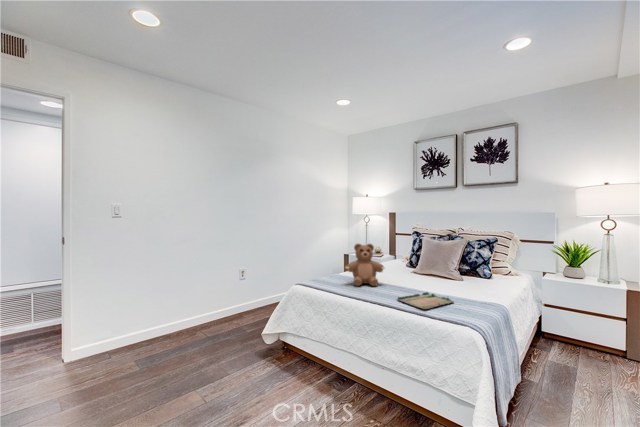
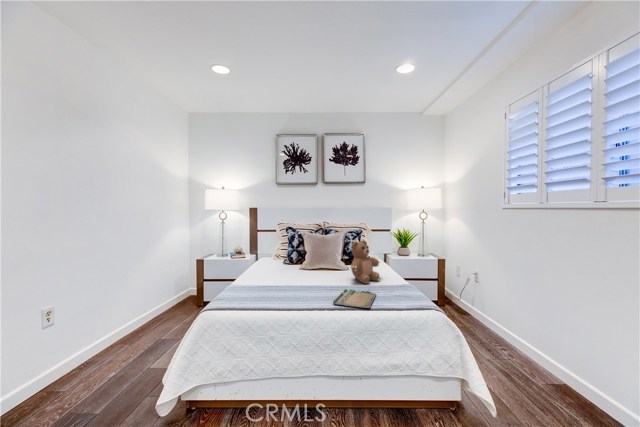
teddy bear: present [345,243,385,286] -> present [351,240,380,284]

